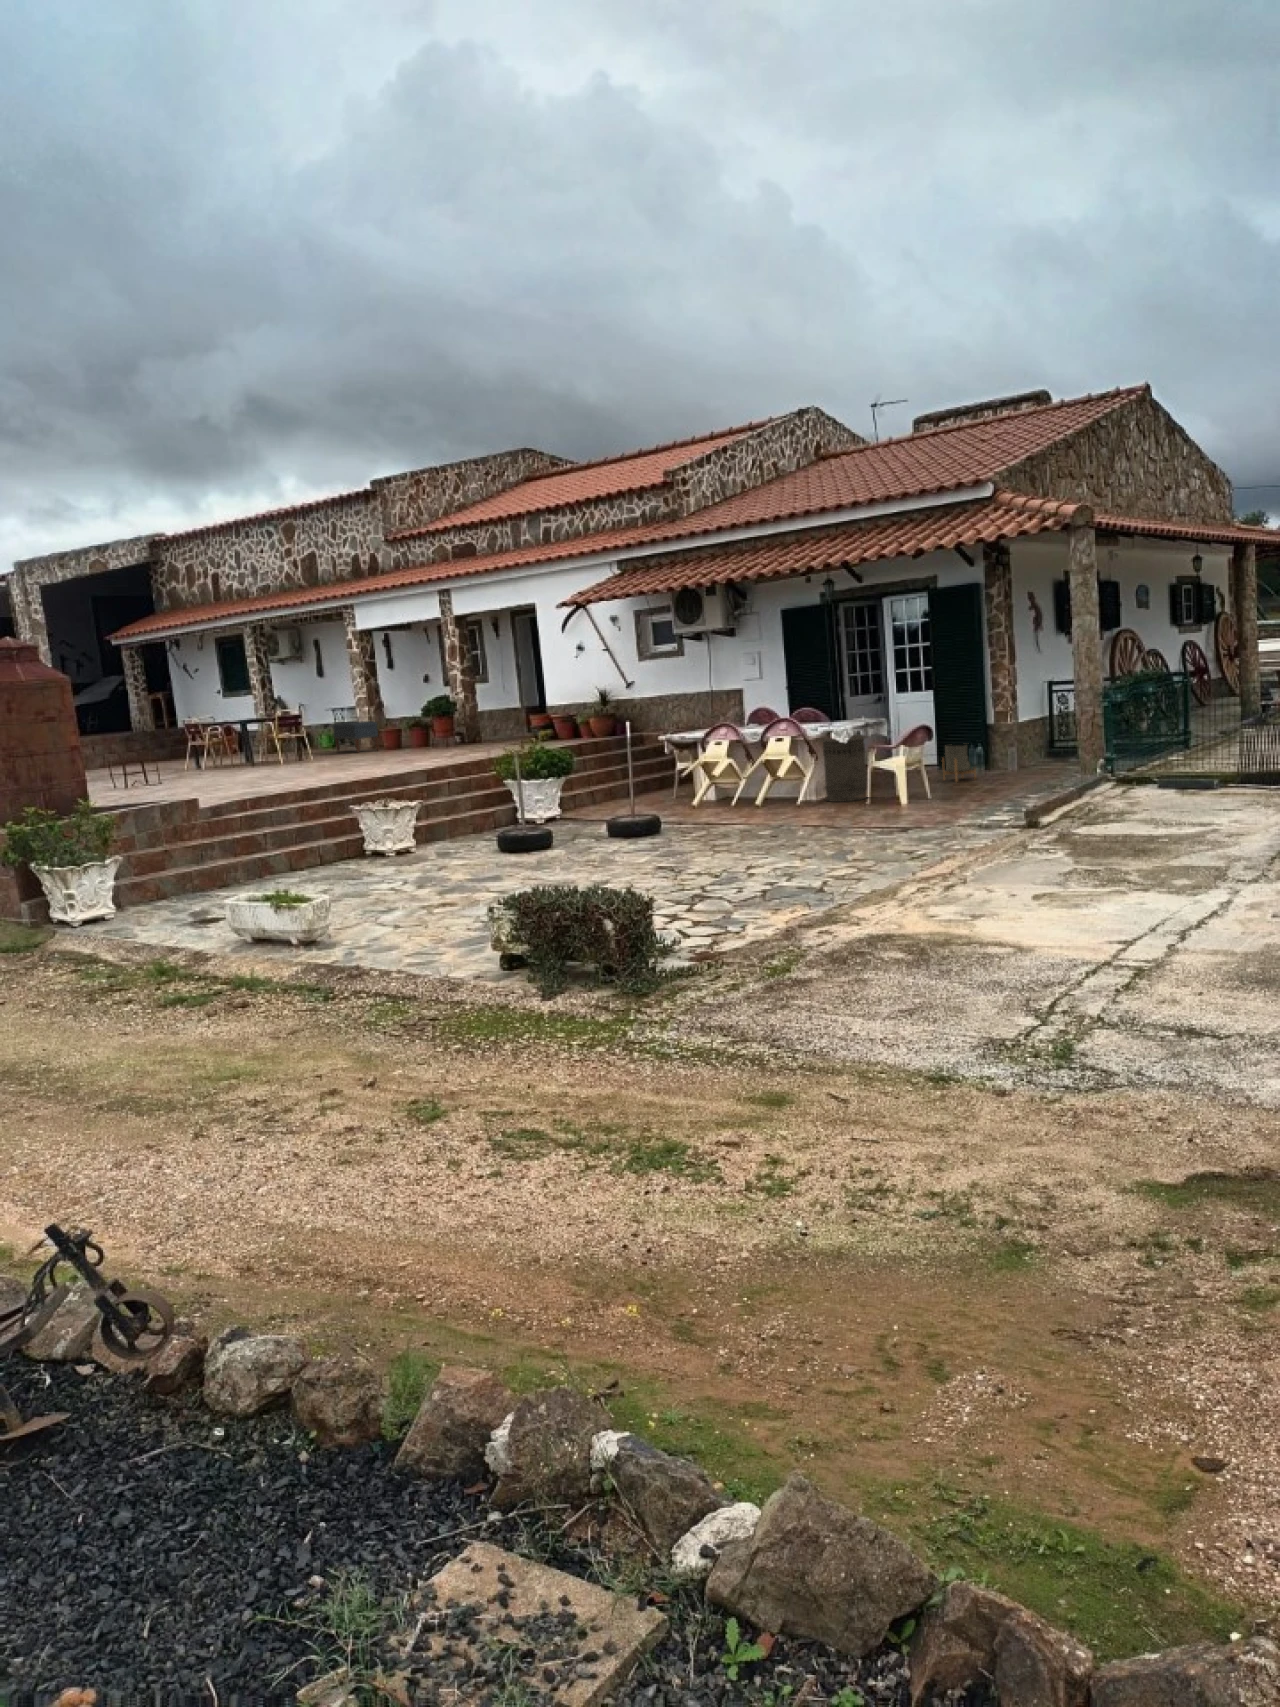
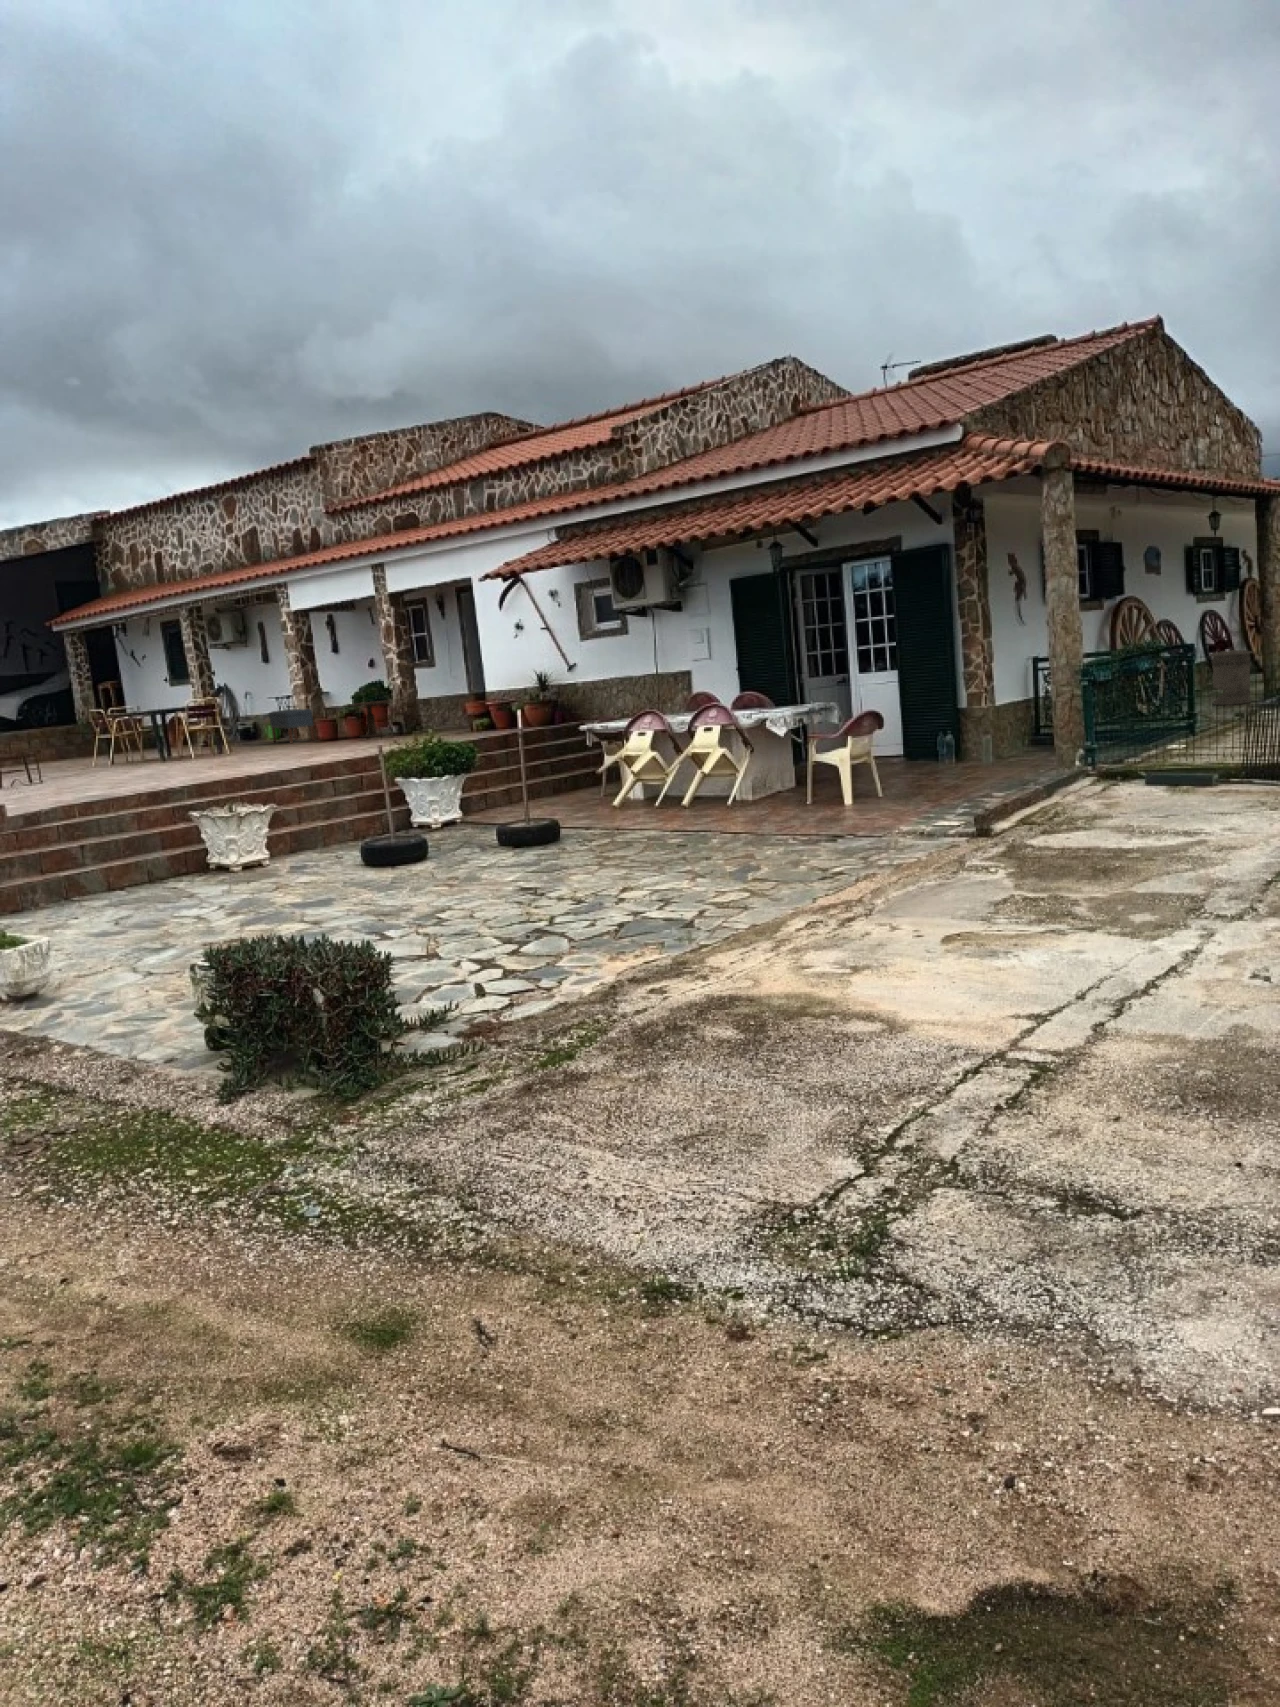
side table: none [409,713,455,748] -> present [344,700,392,738]
trash can: present [821,734,867,802] -> present [1211,649,1252,705]
planter: present [942,745,976,781] -> none [906,732,945,776]

